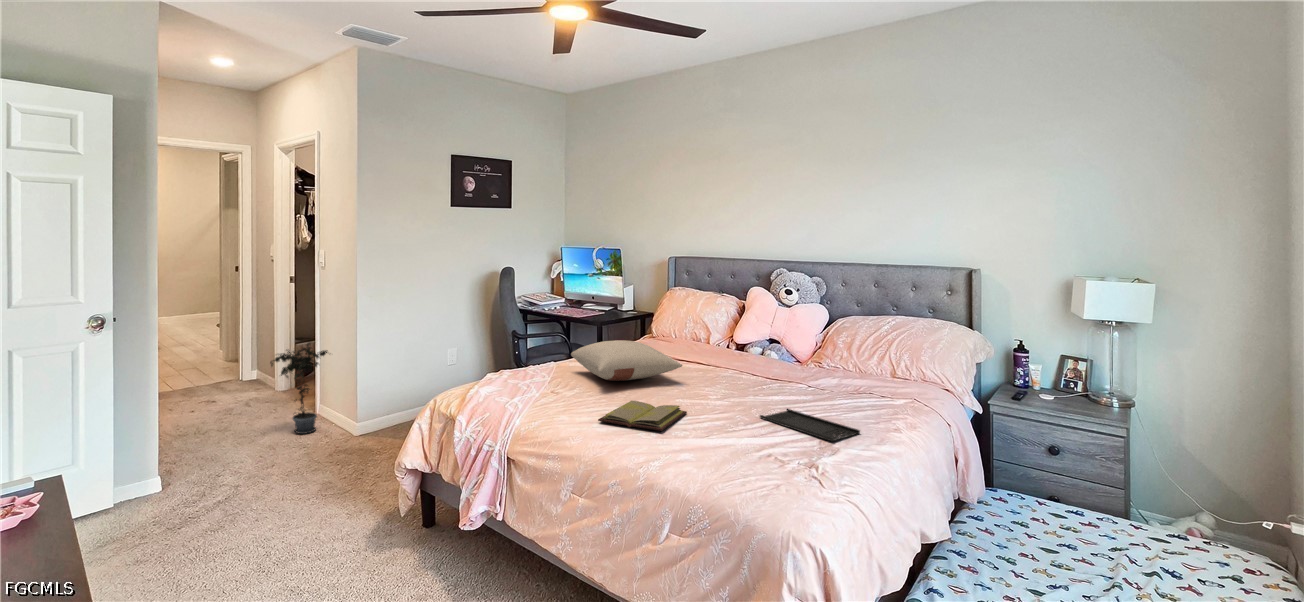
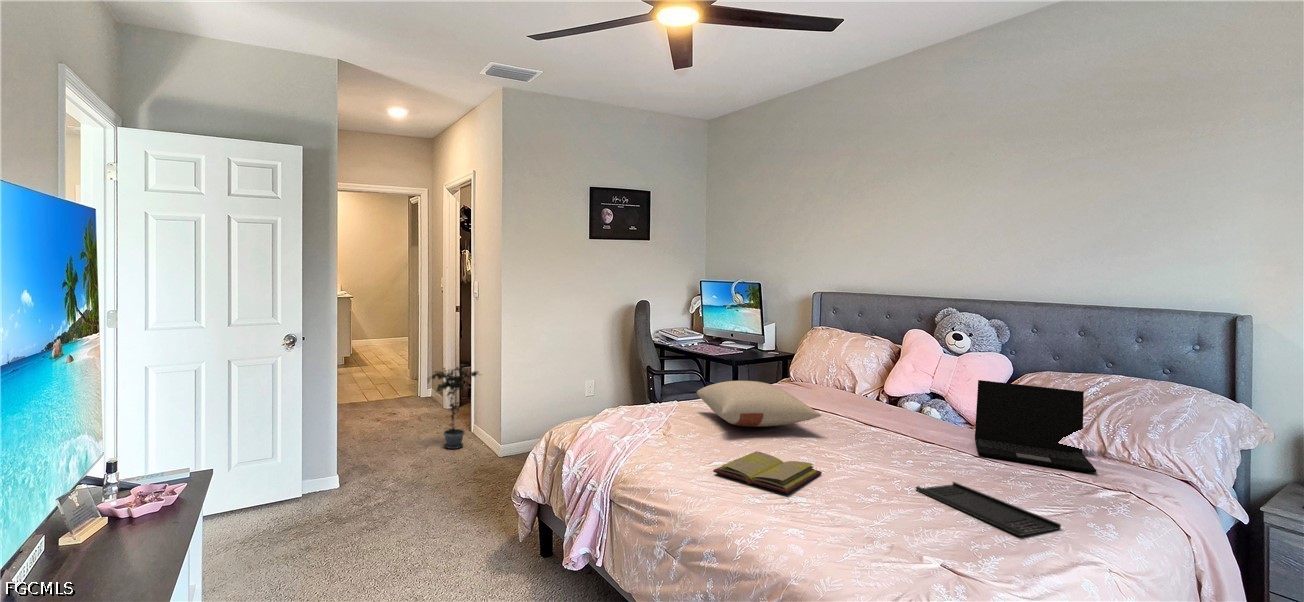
laptop: none [803,326,887,392] -> present [975,380,1096,473]

